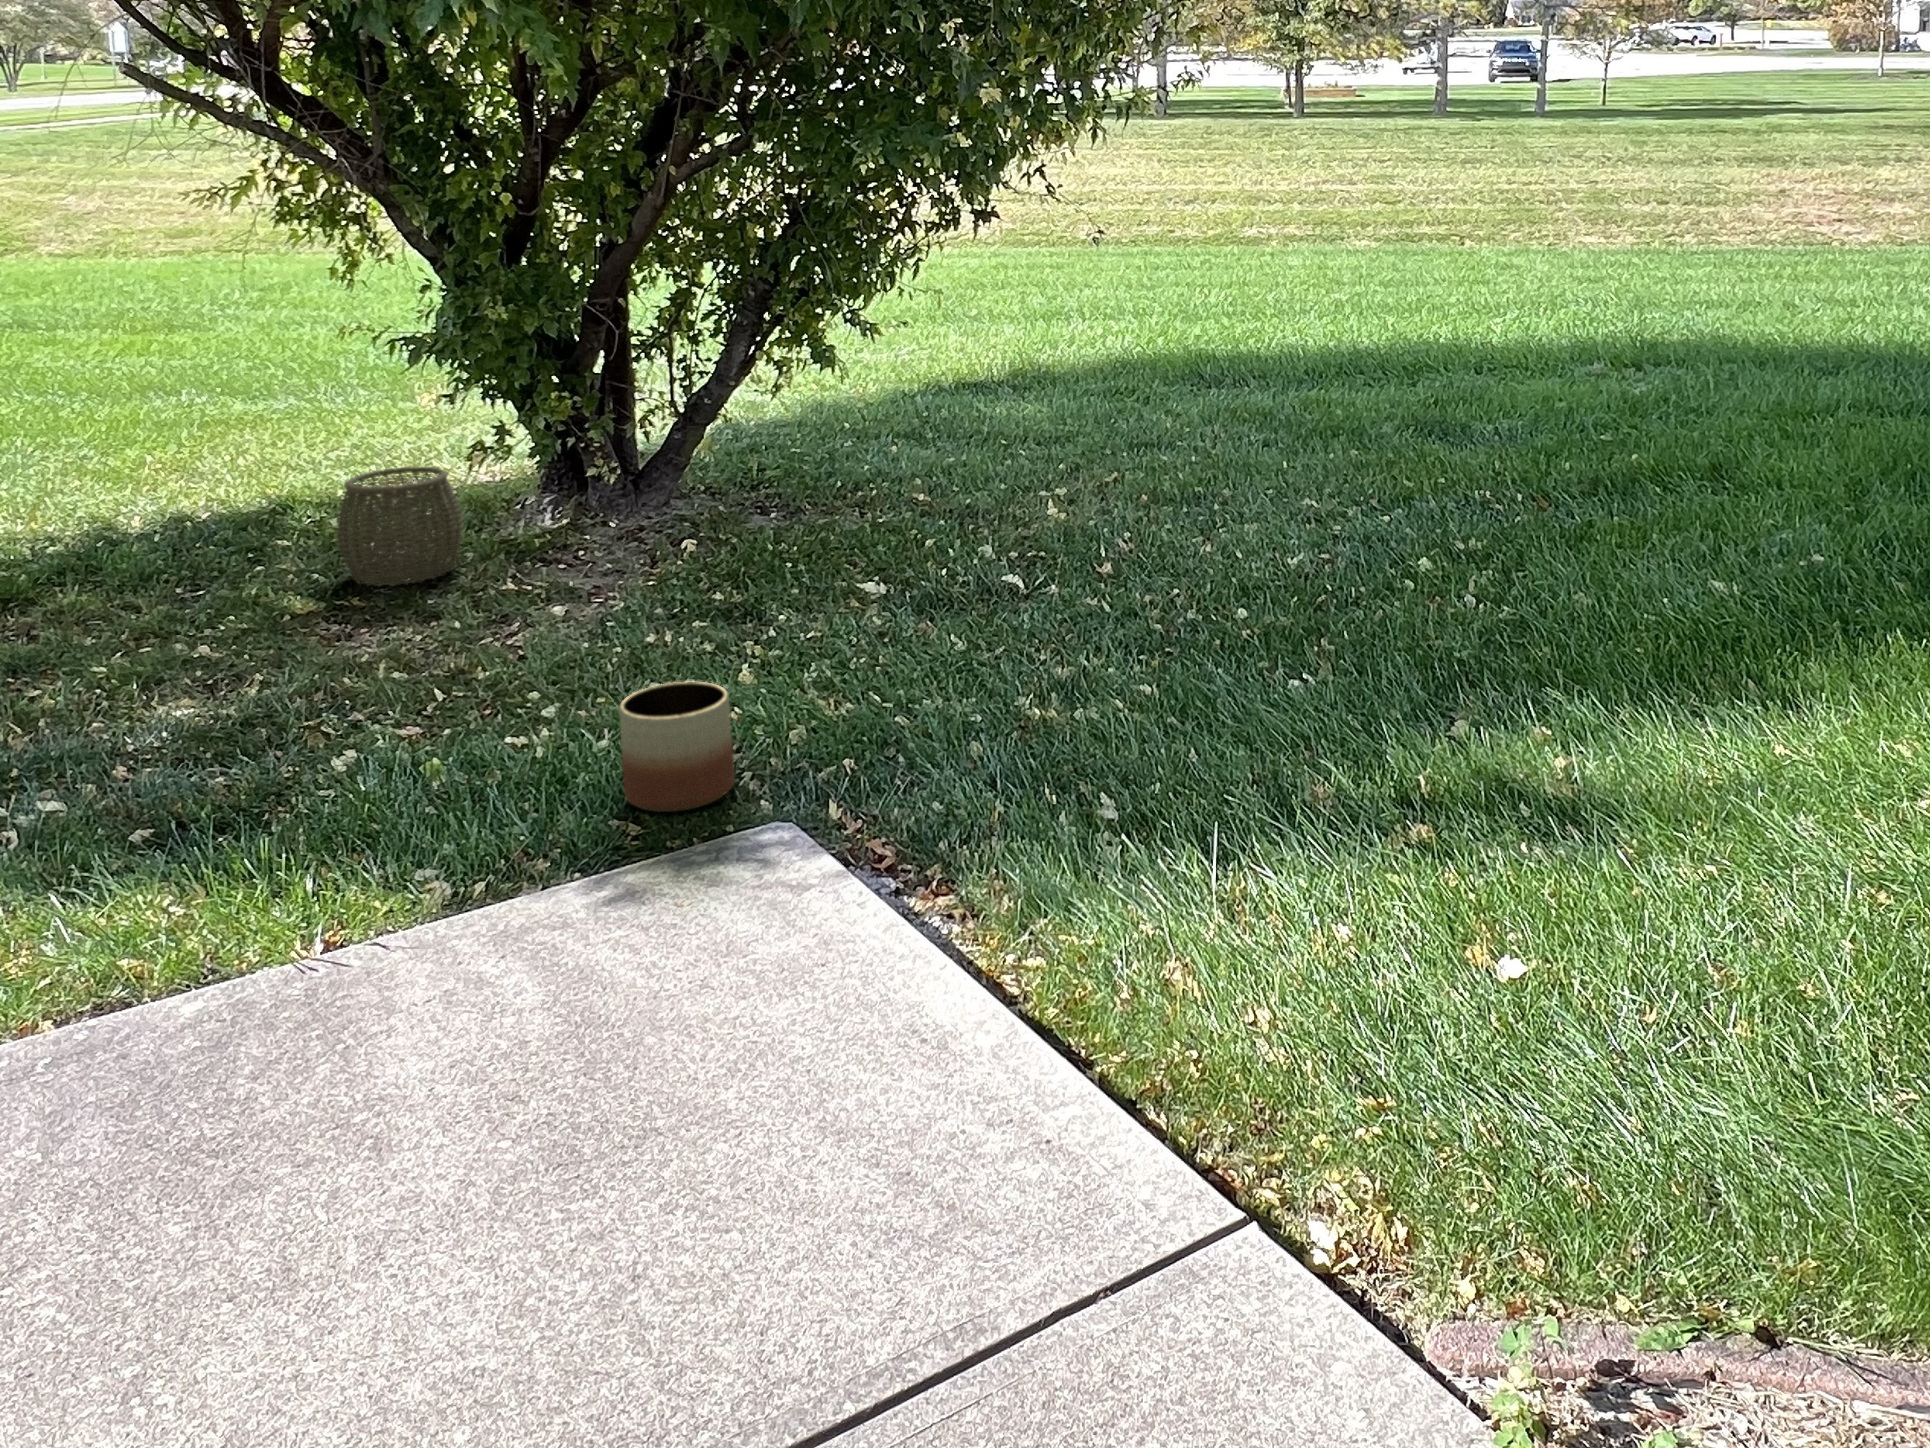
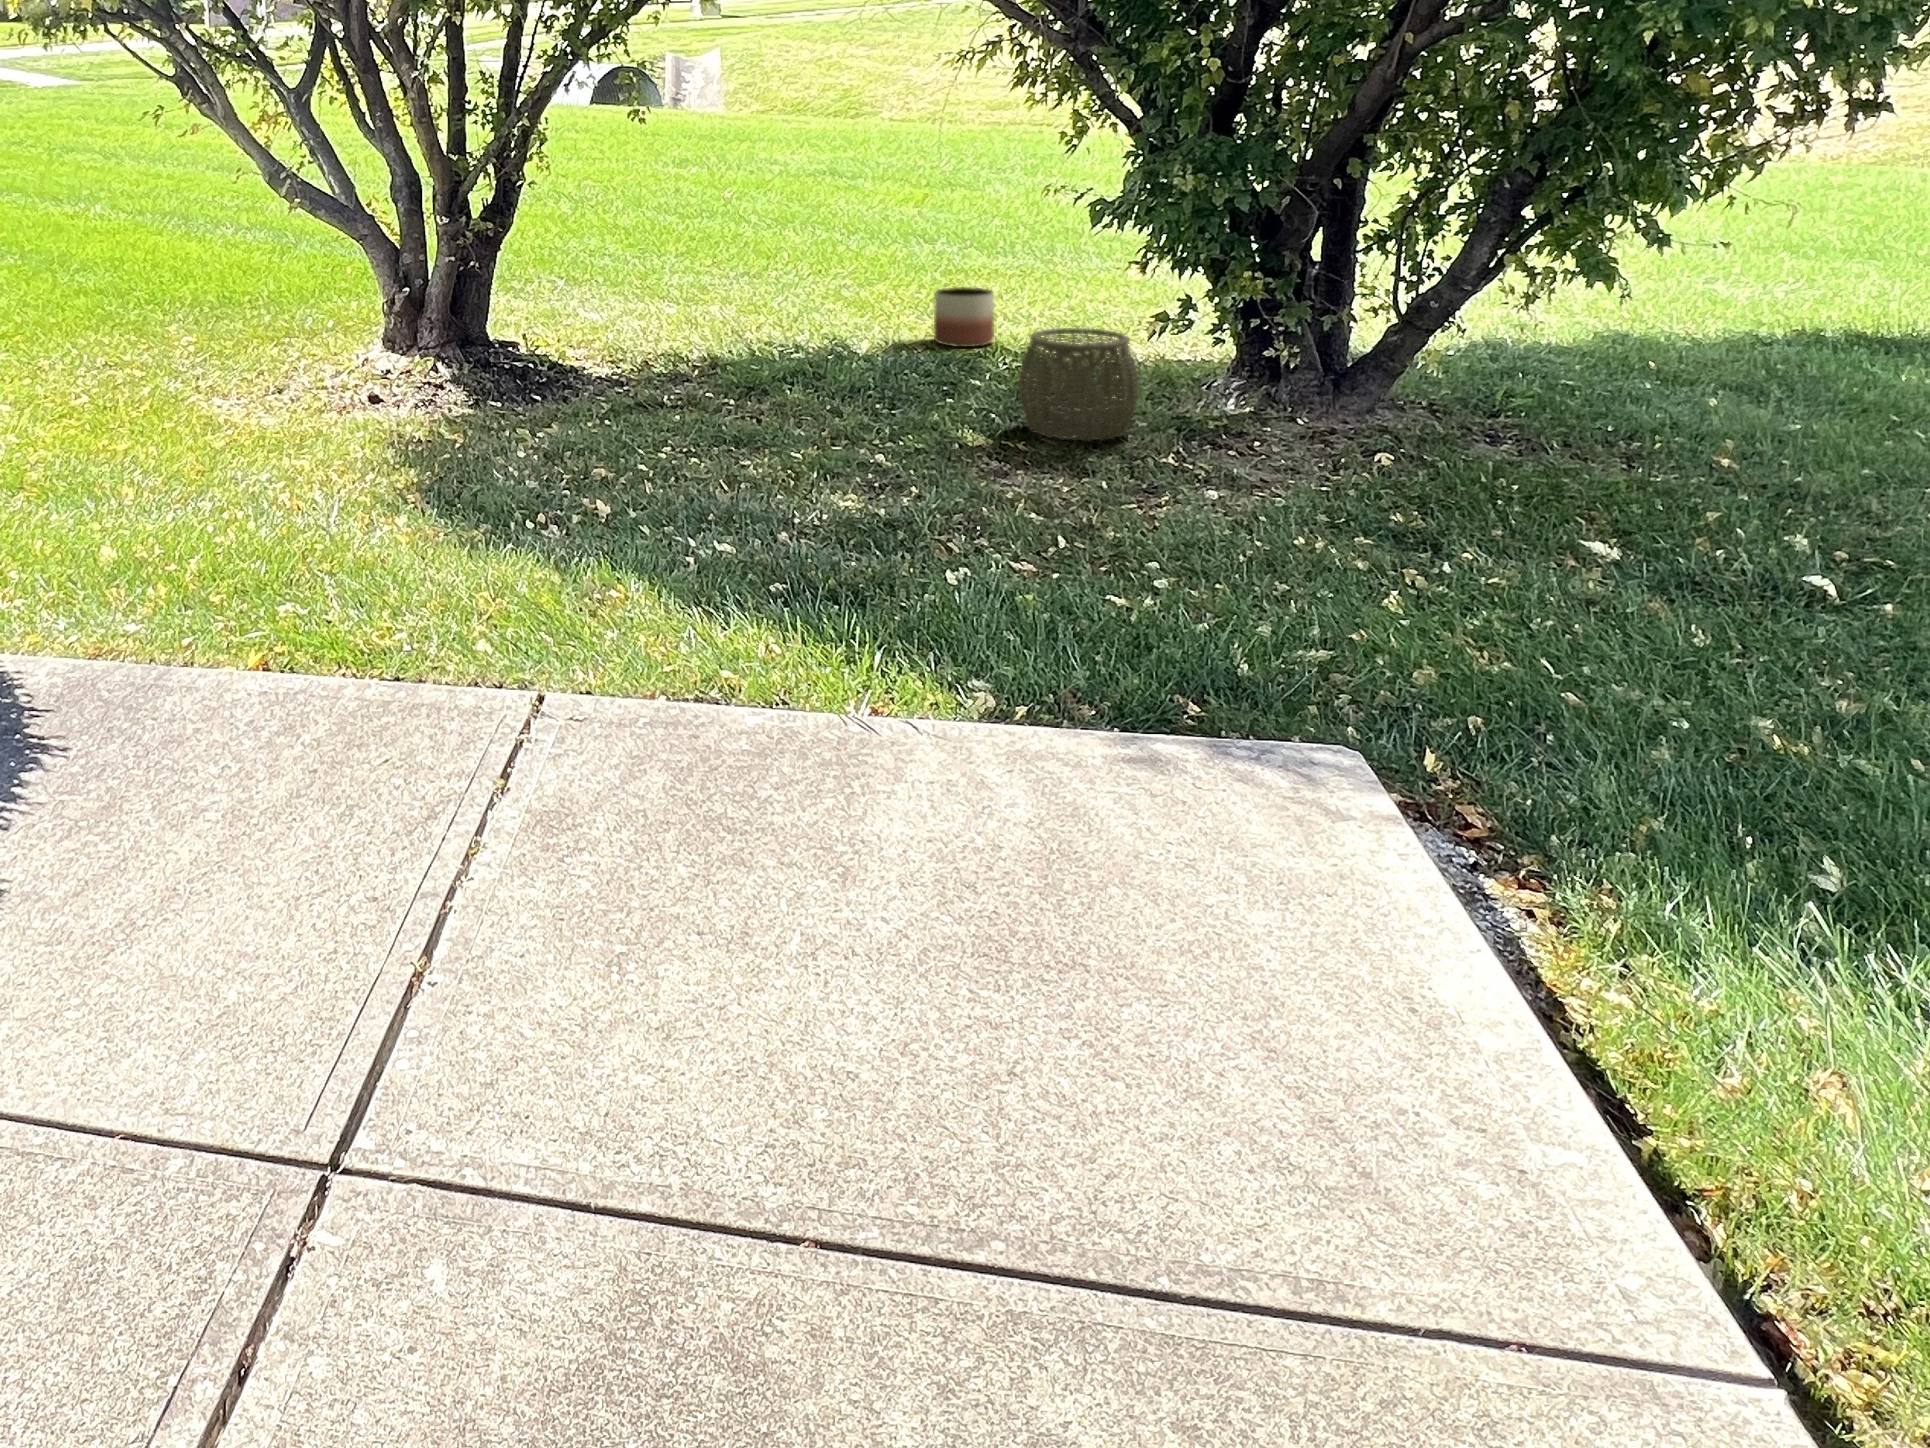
planter: present [619,682,735,812] -> present [934,287,994,347]

